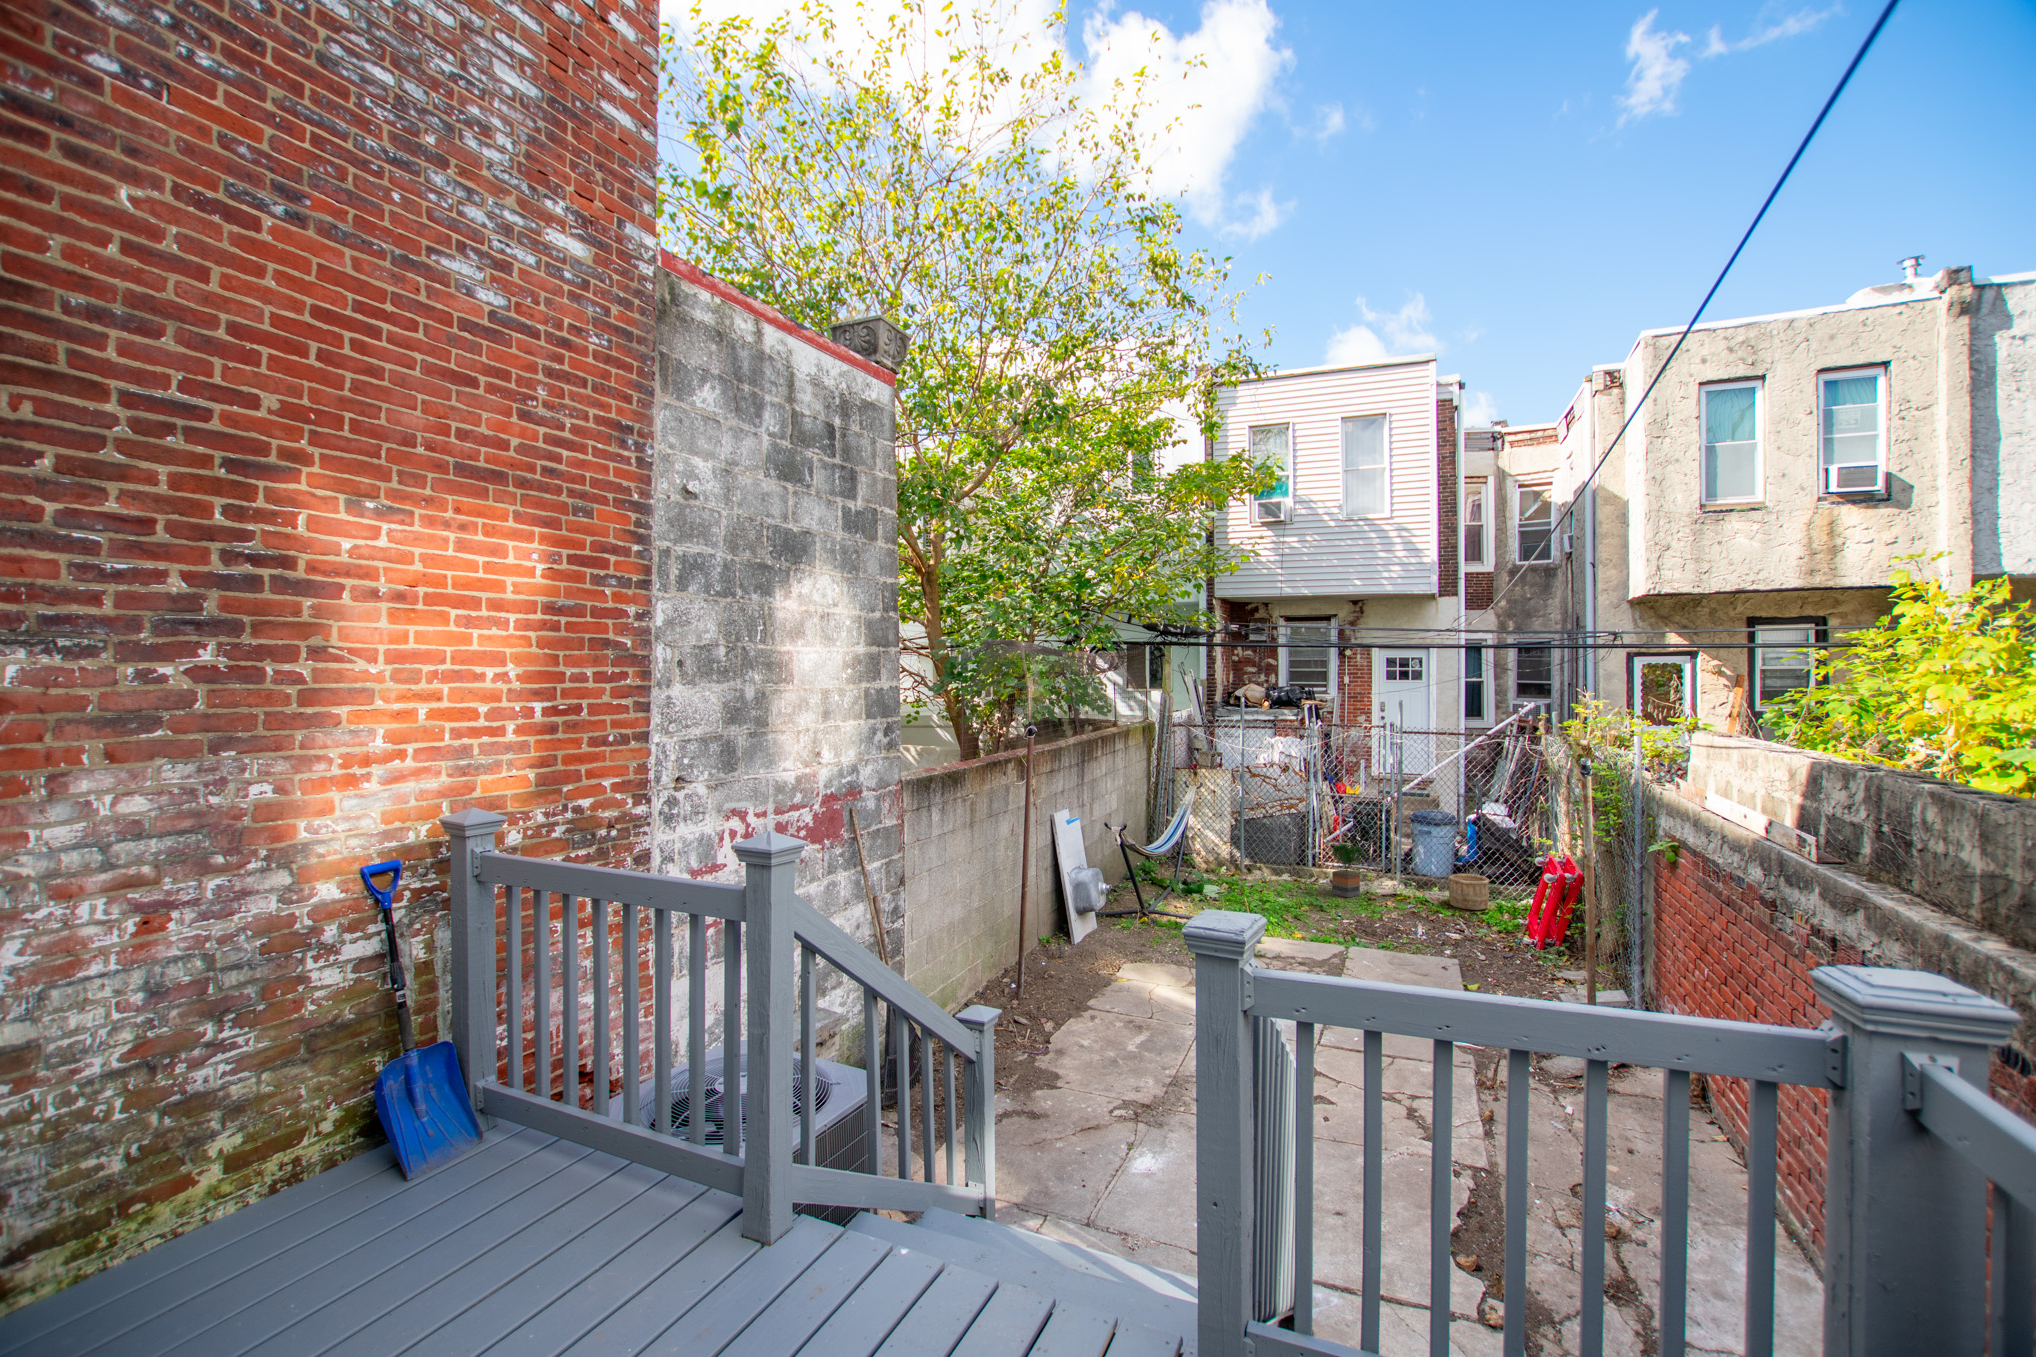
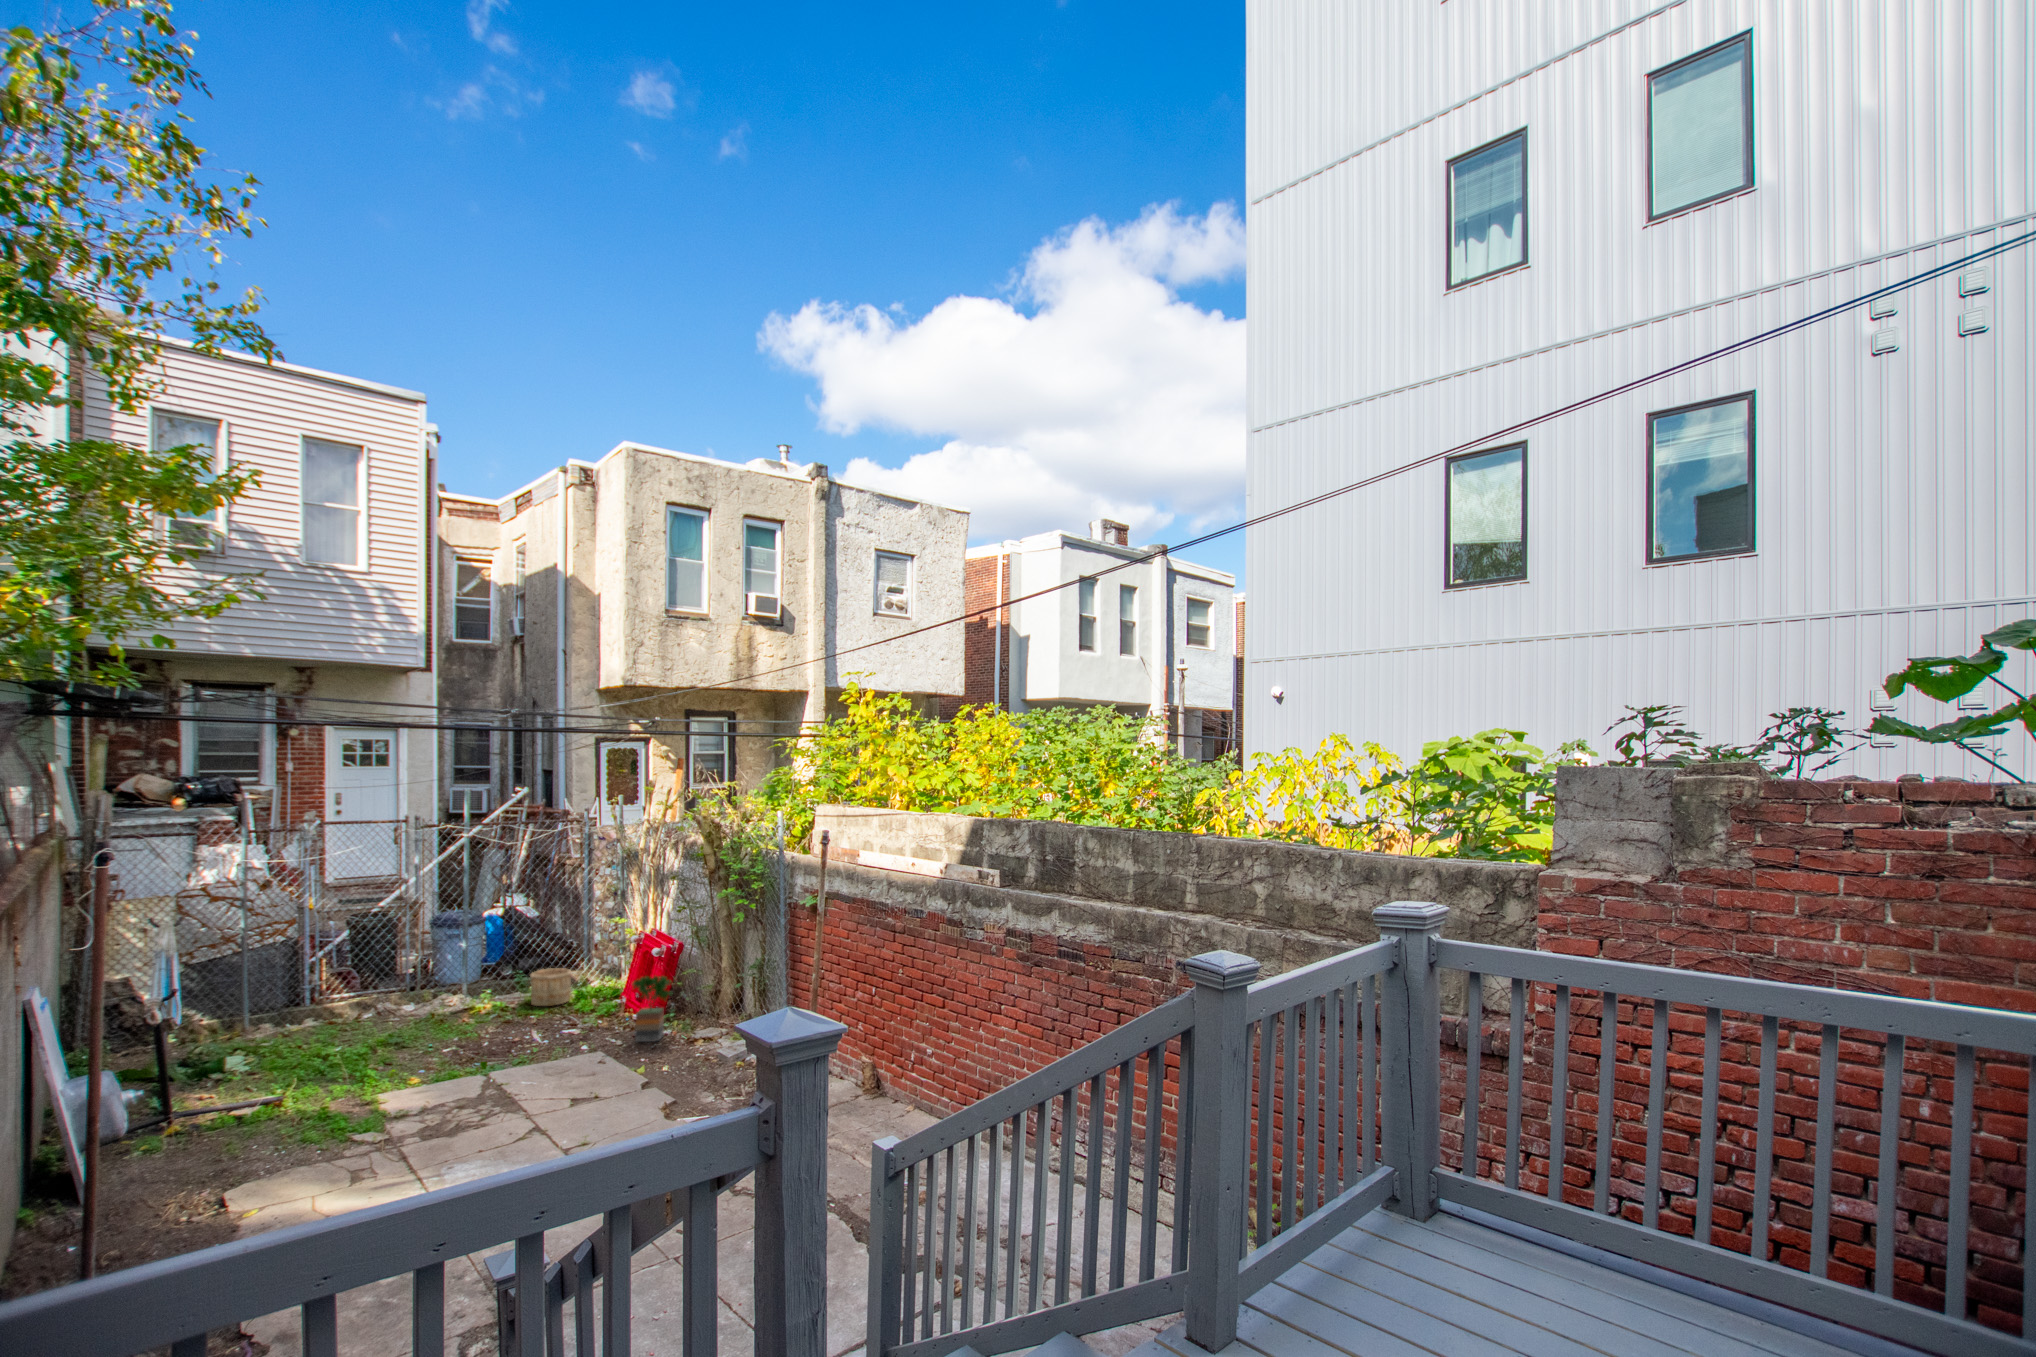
potted tree: present [1332,844,1365,898] -> present [632,976,673,1042]

